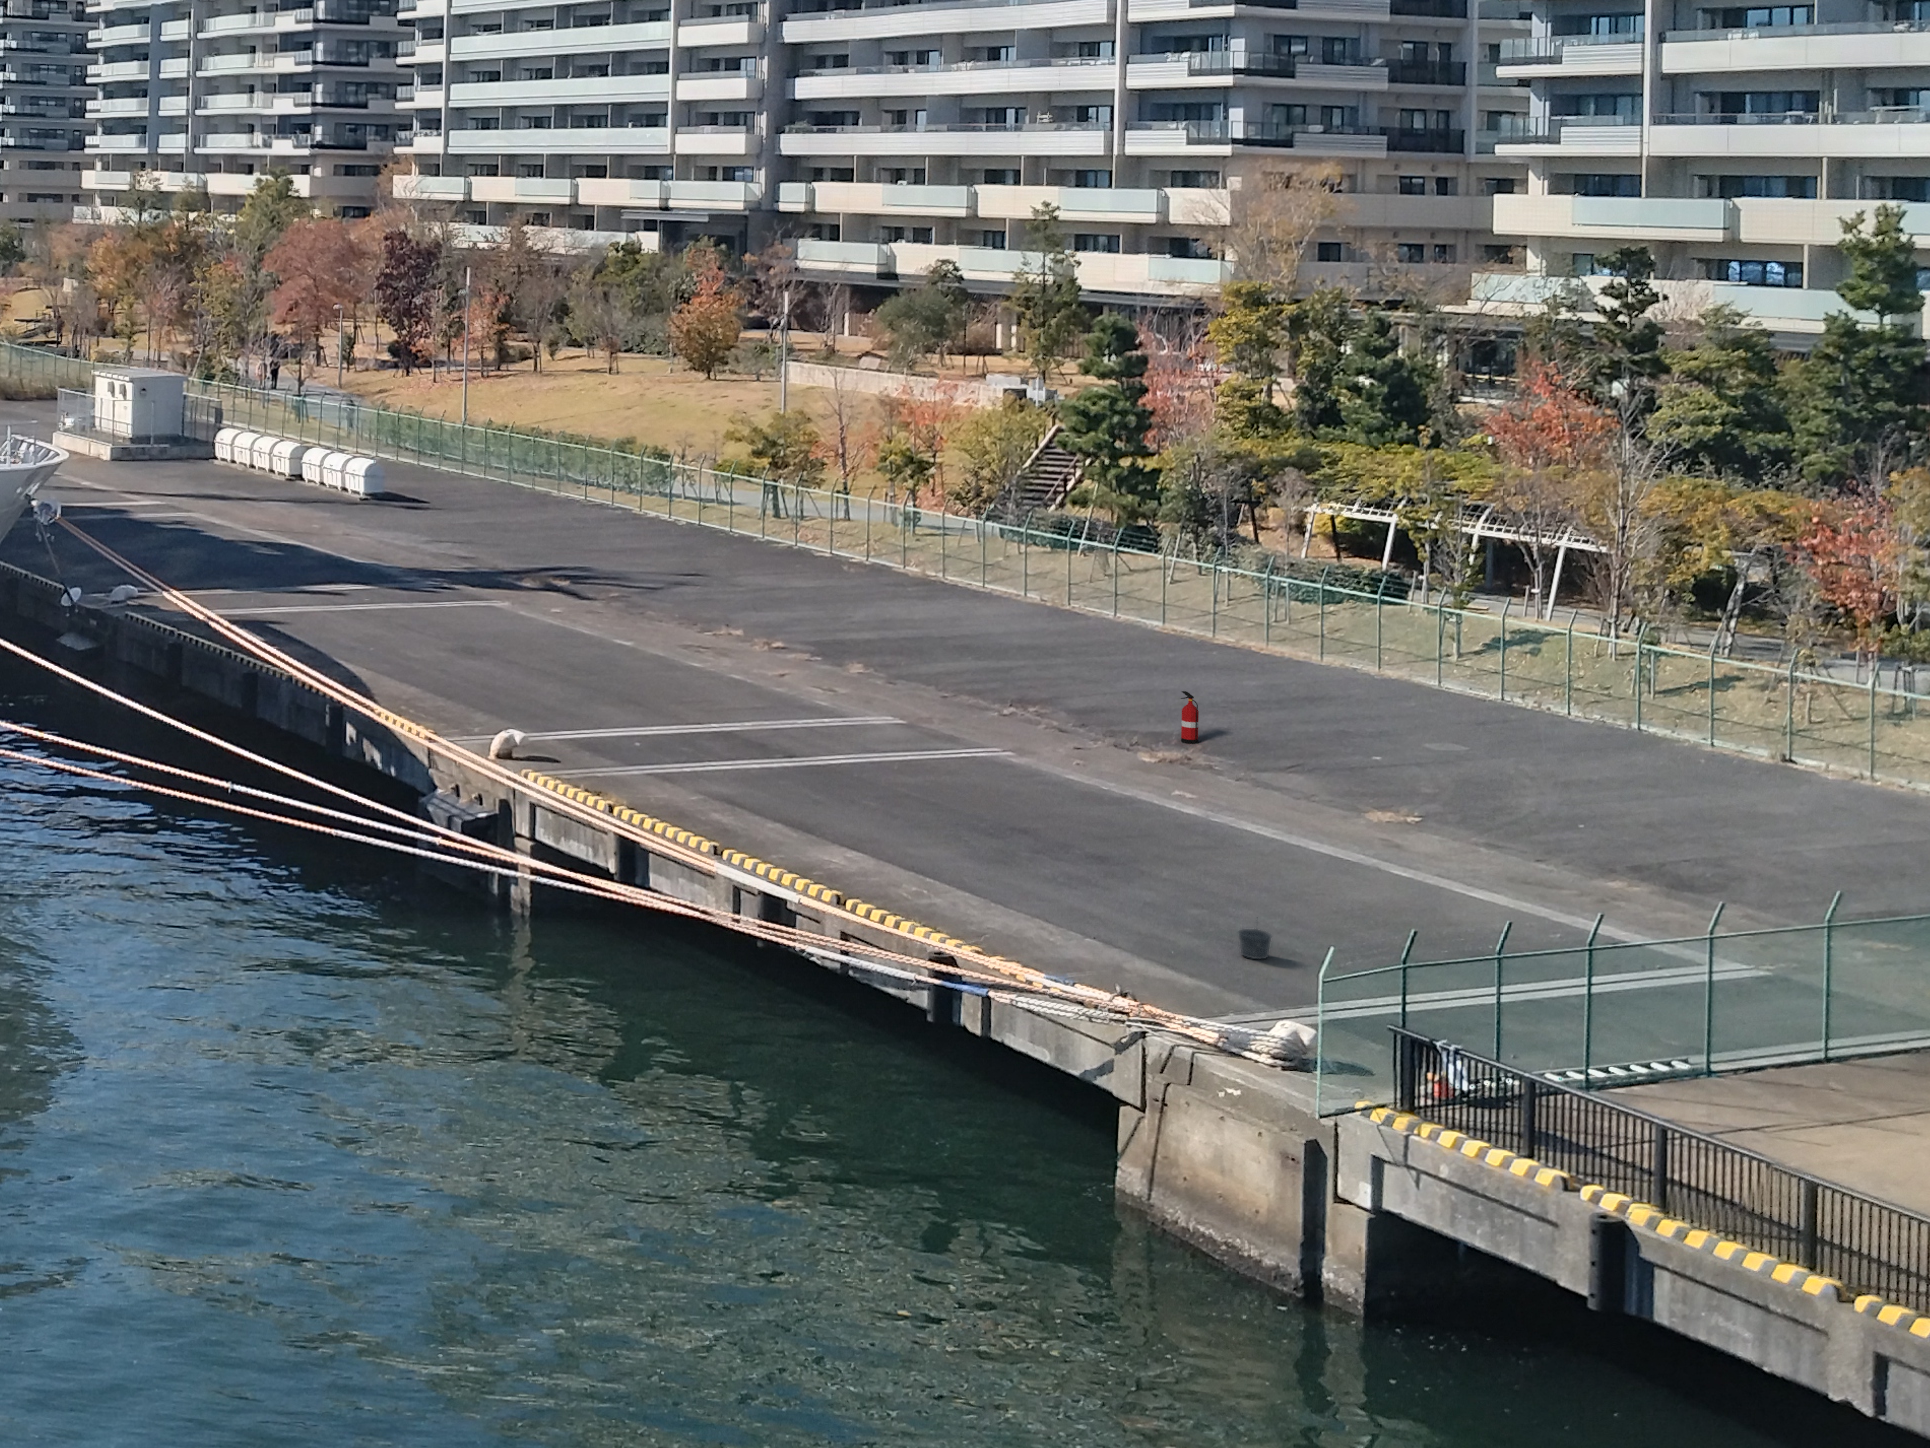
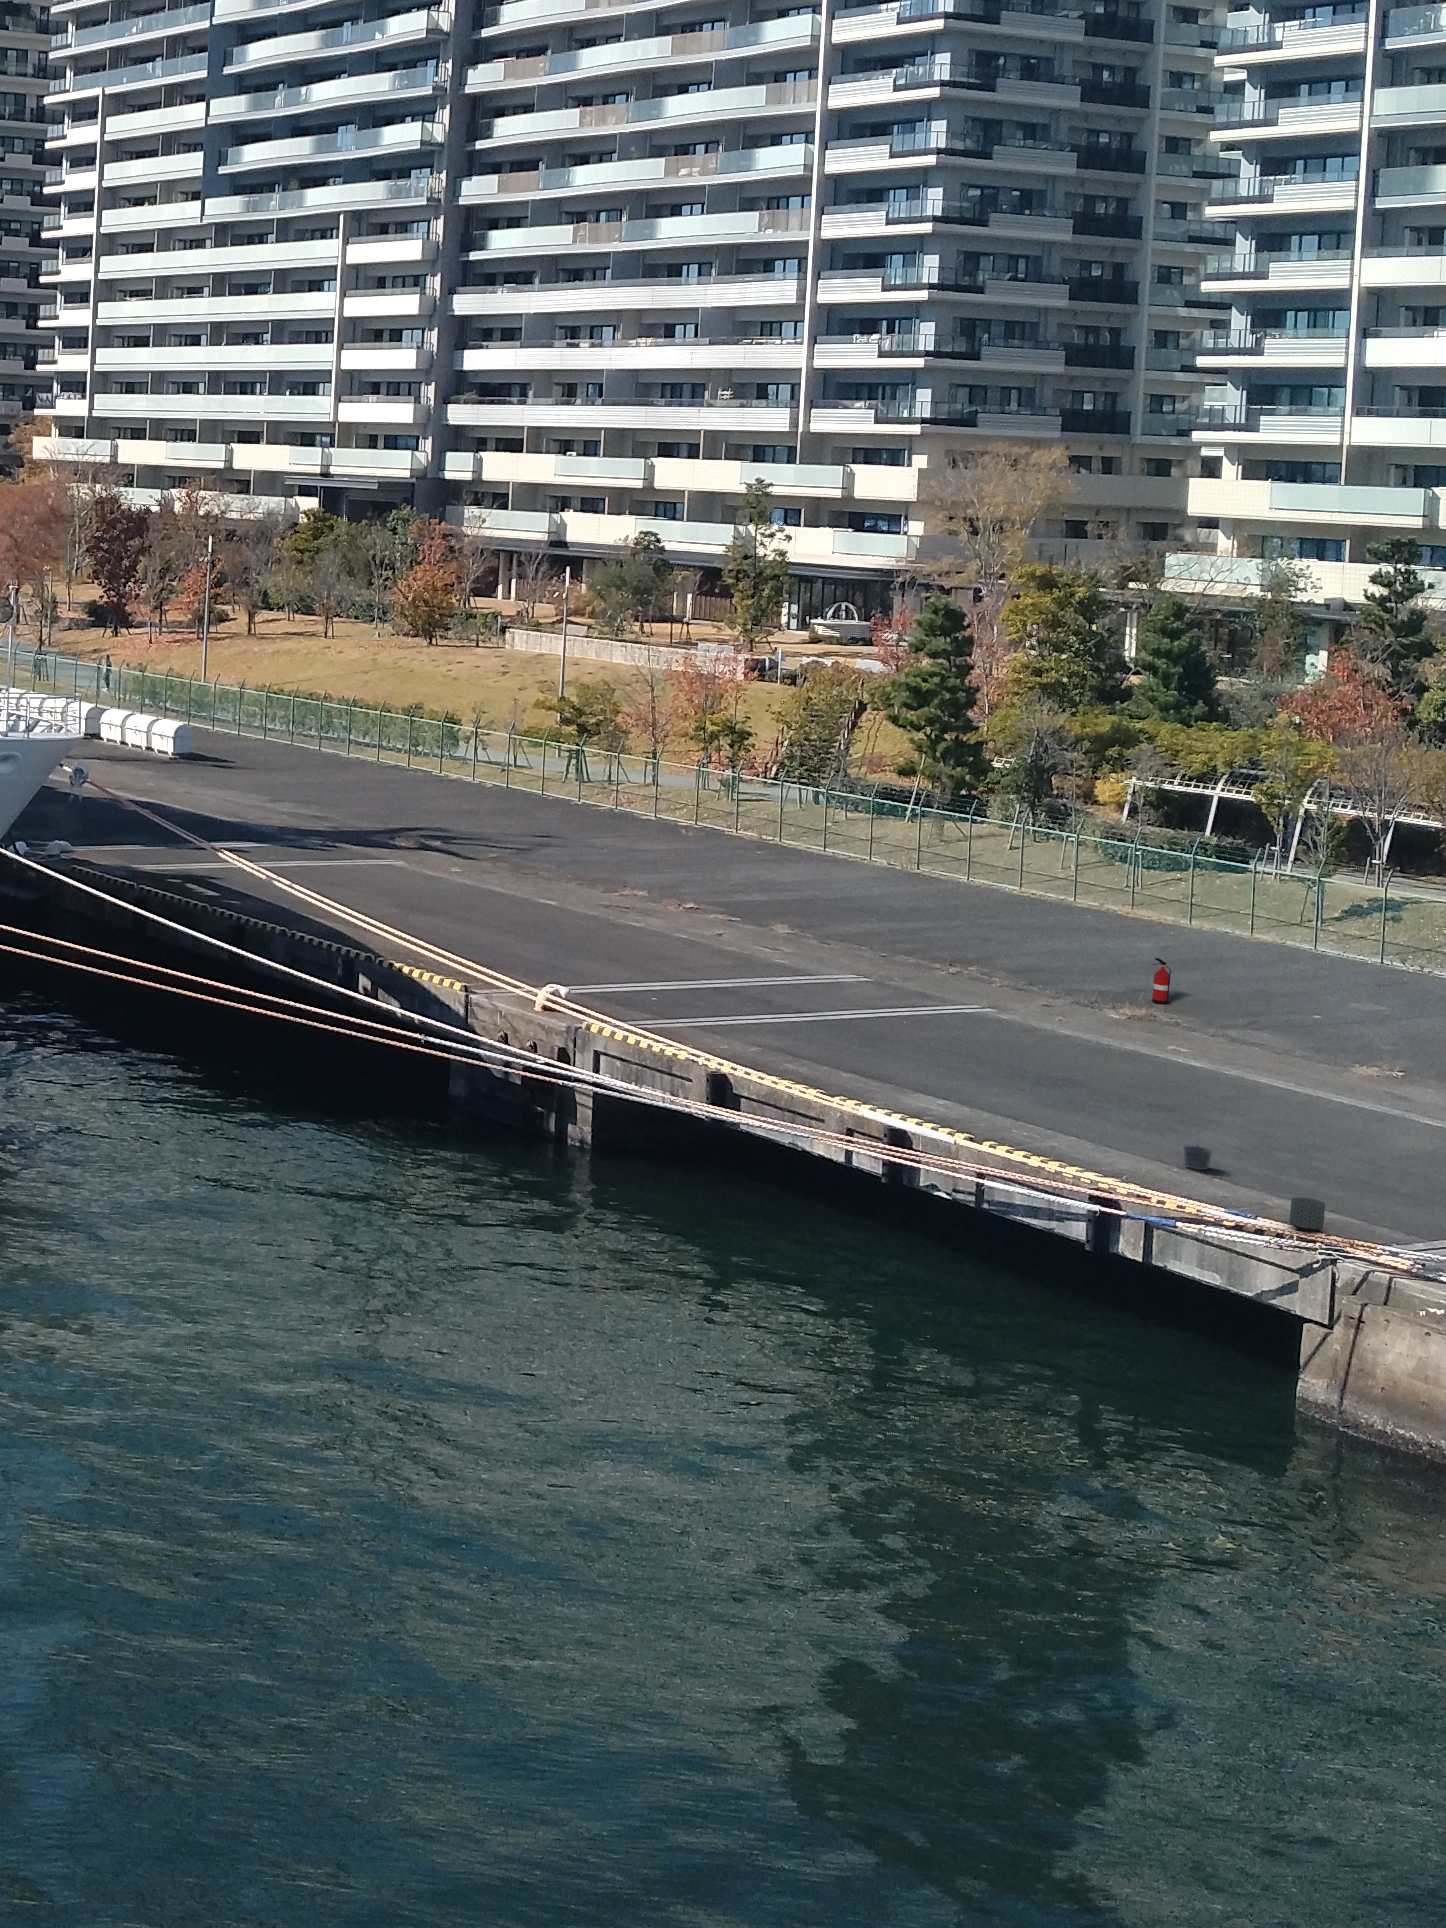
bucket: present [1239,929,1272,959] -> present [1184,1146,1212,1170]
planter: none [1116,957,1153,997] -> present [1290,1197,1325,1231]

